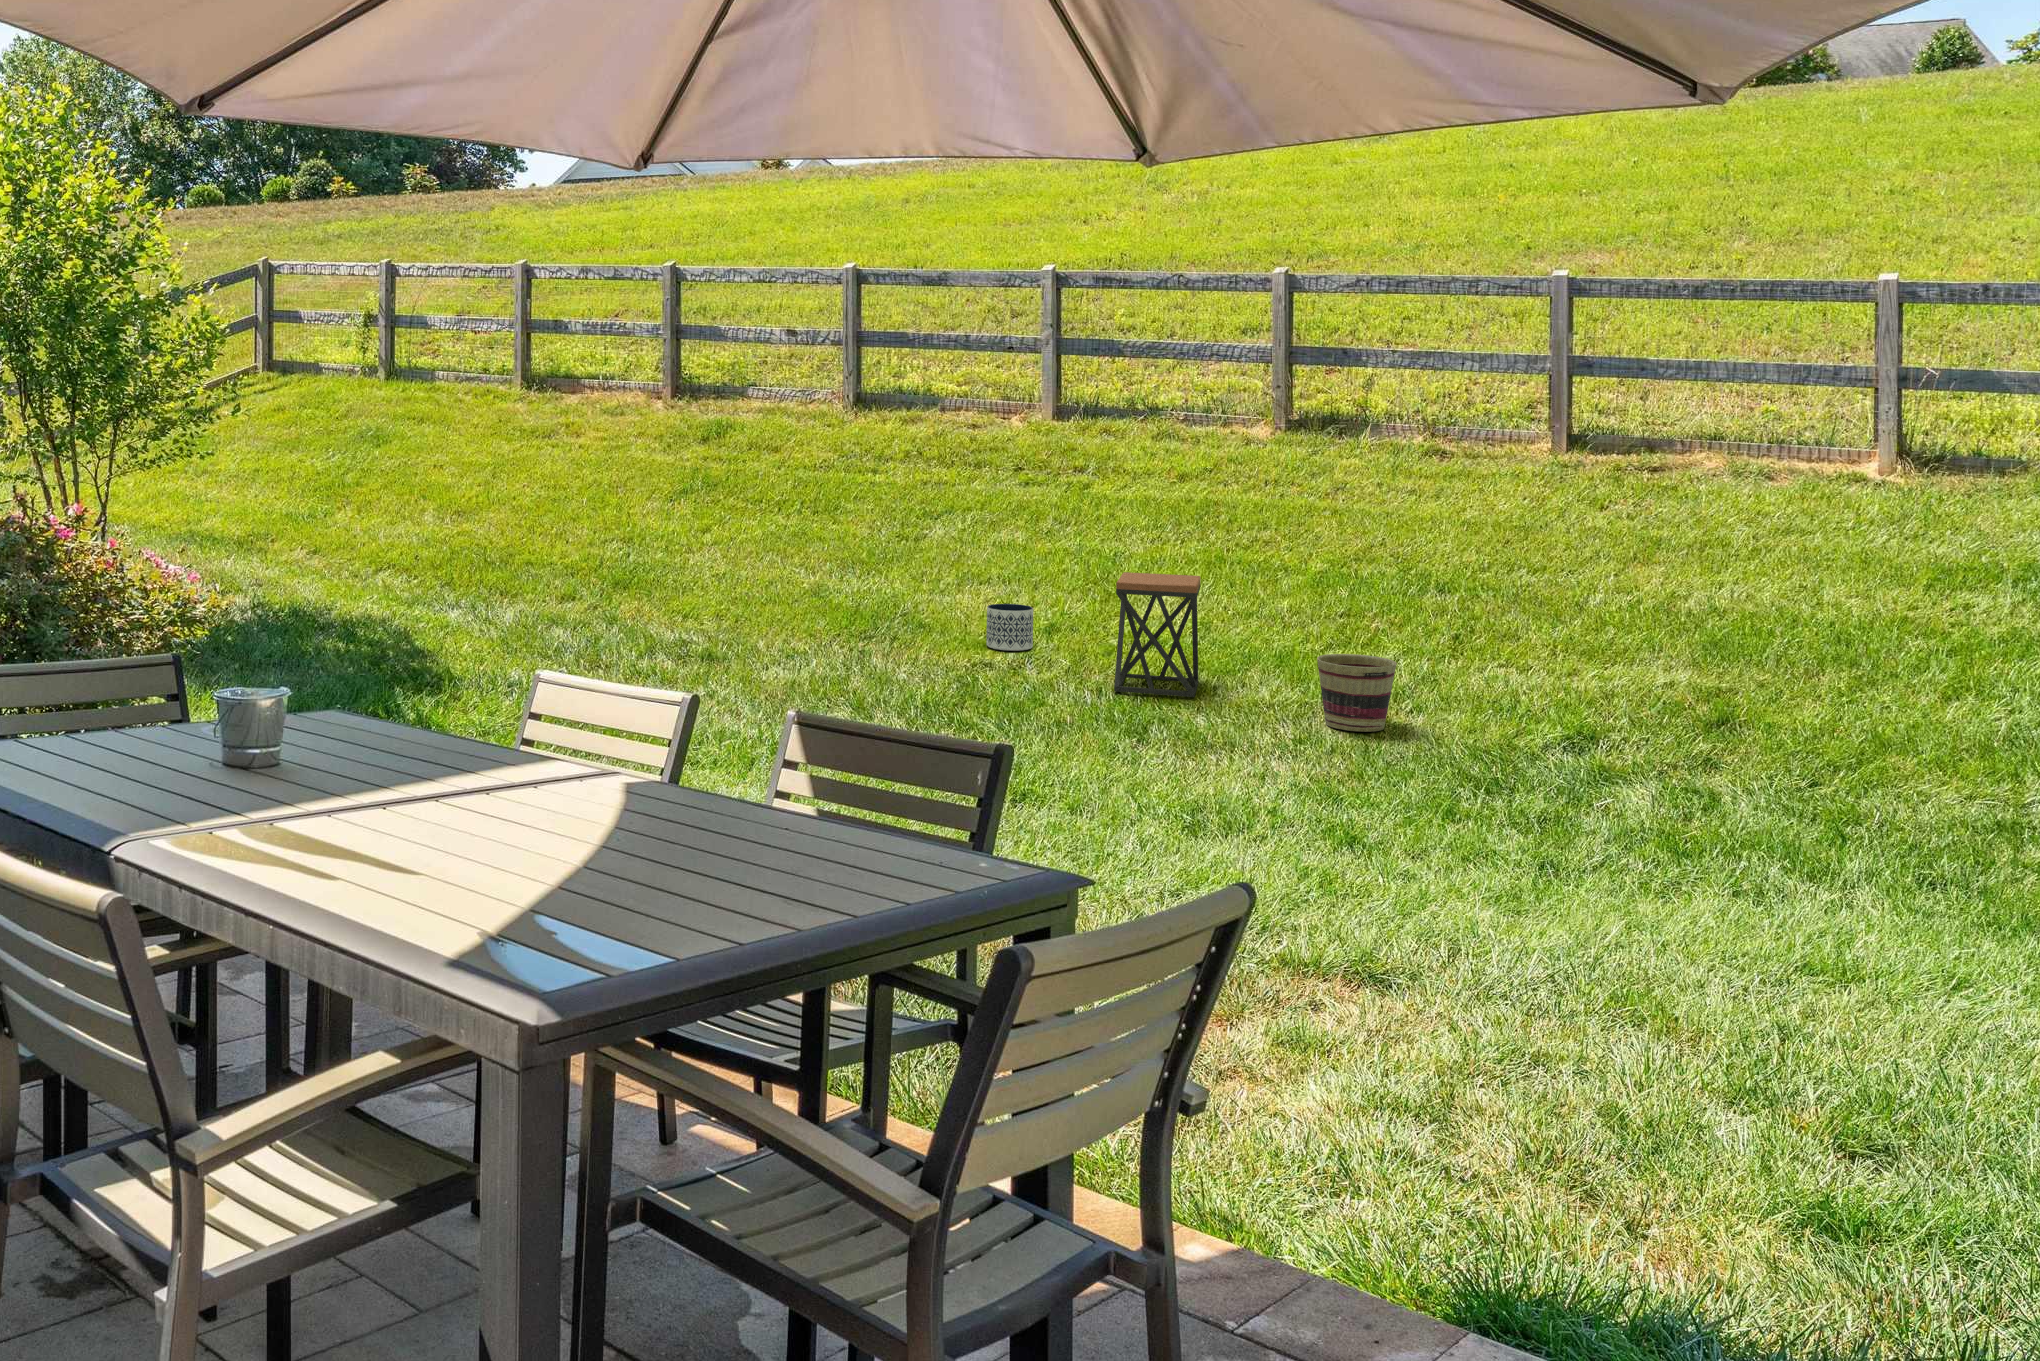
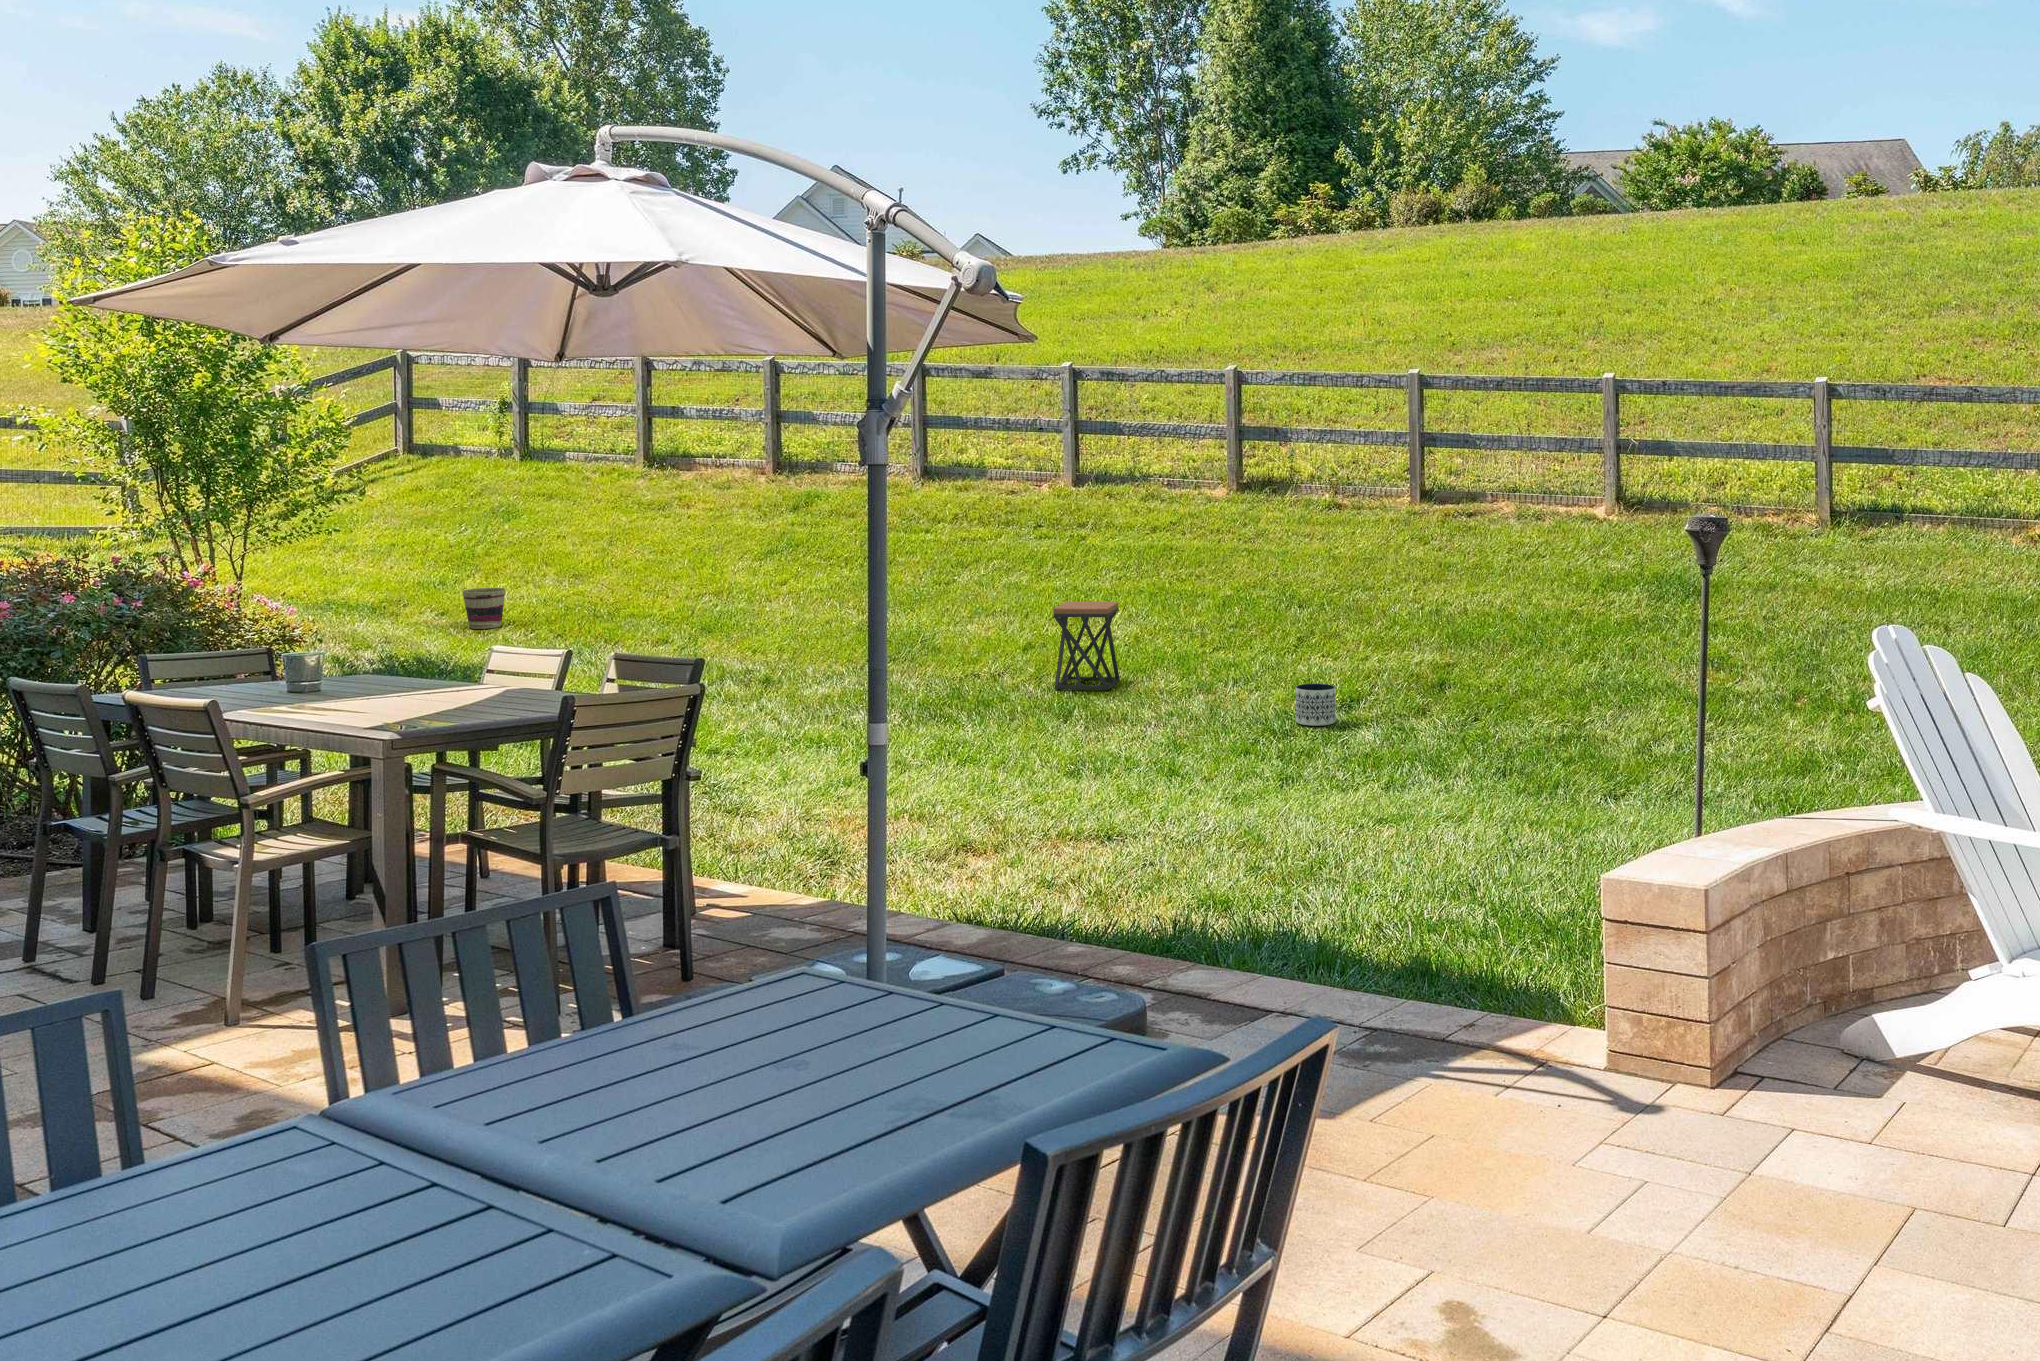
planter: present [987,604,1033,651] -> present [1296,684,1336,726]
basket: present [1317,654,1397,732] -> present [463,588,505,629]

